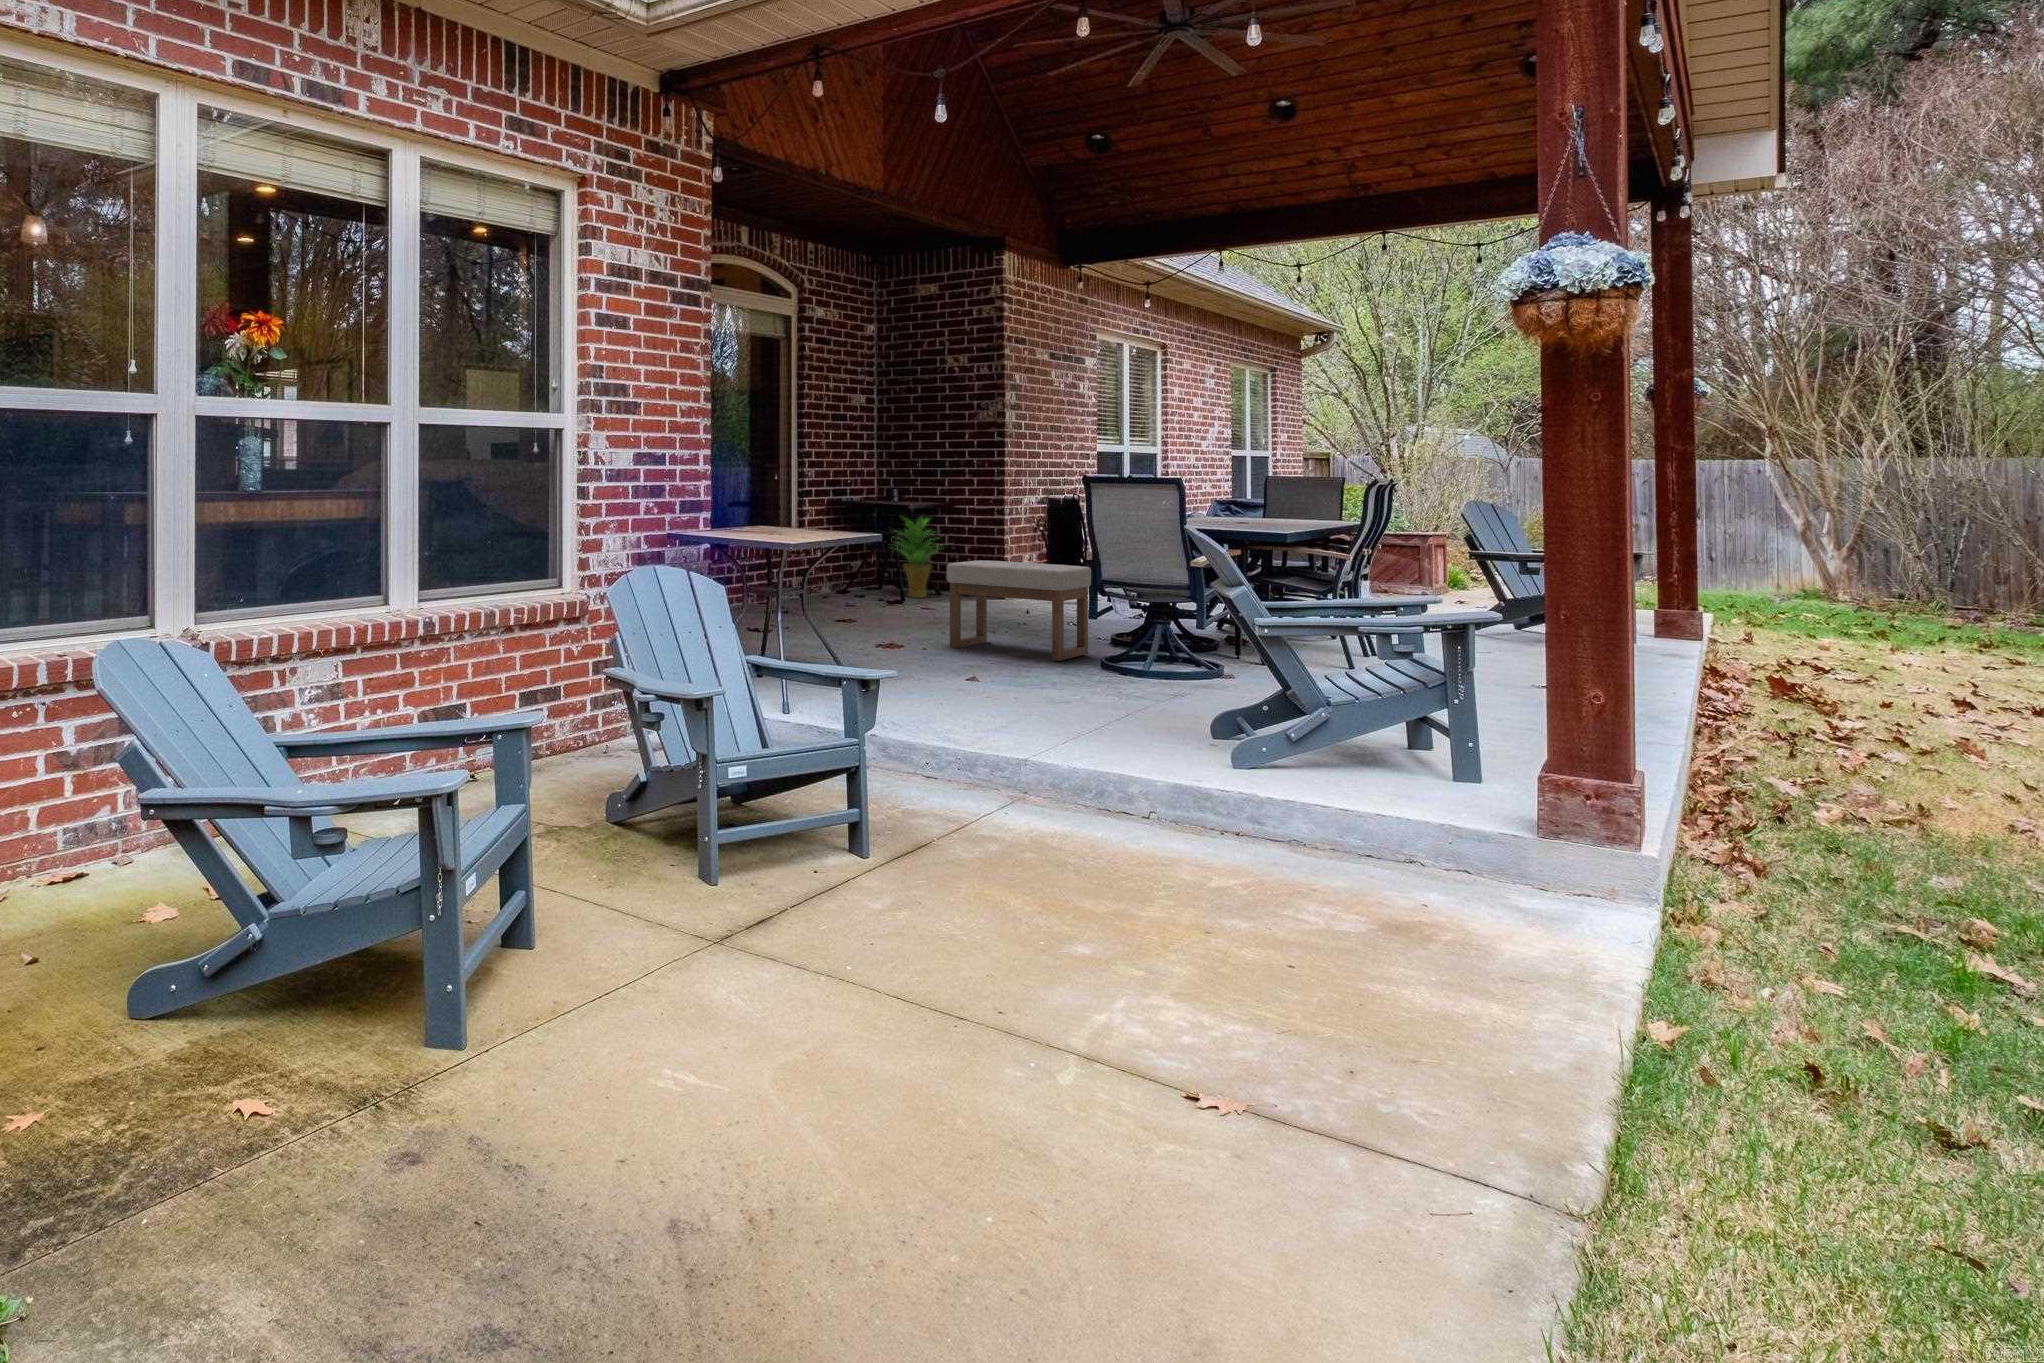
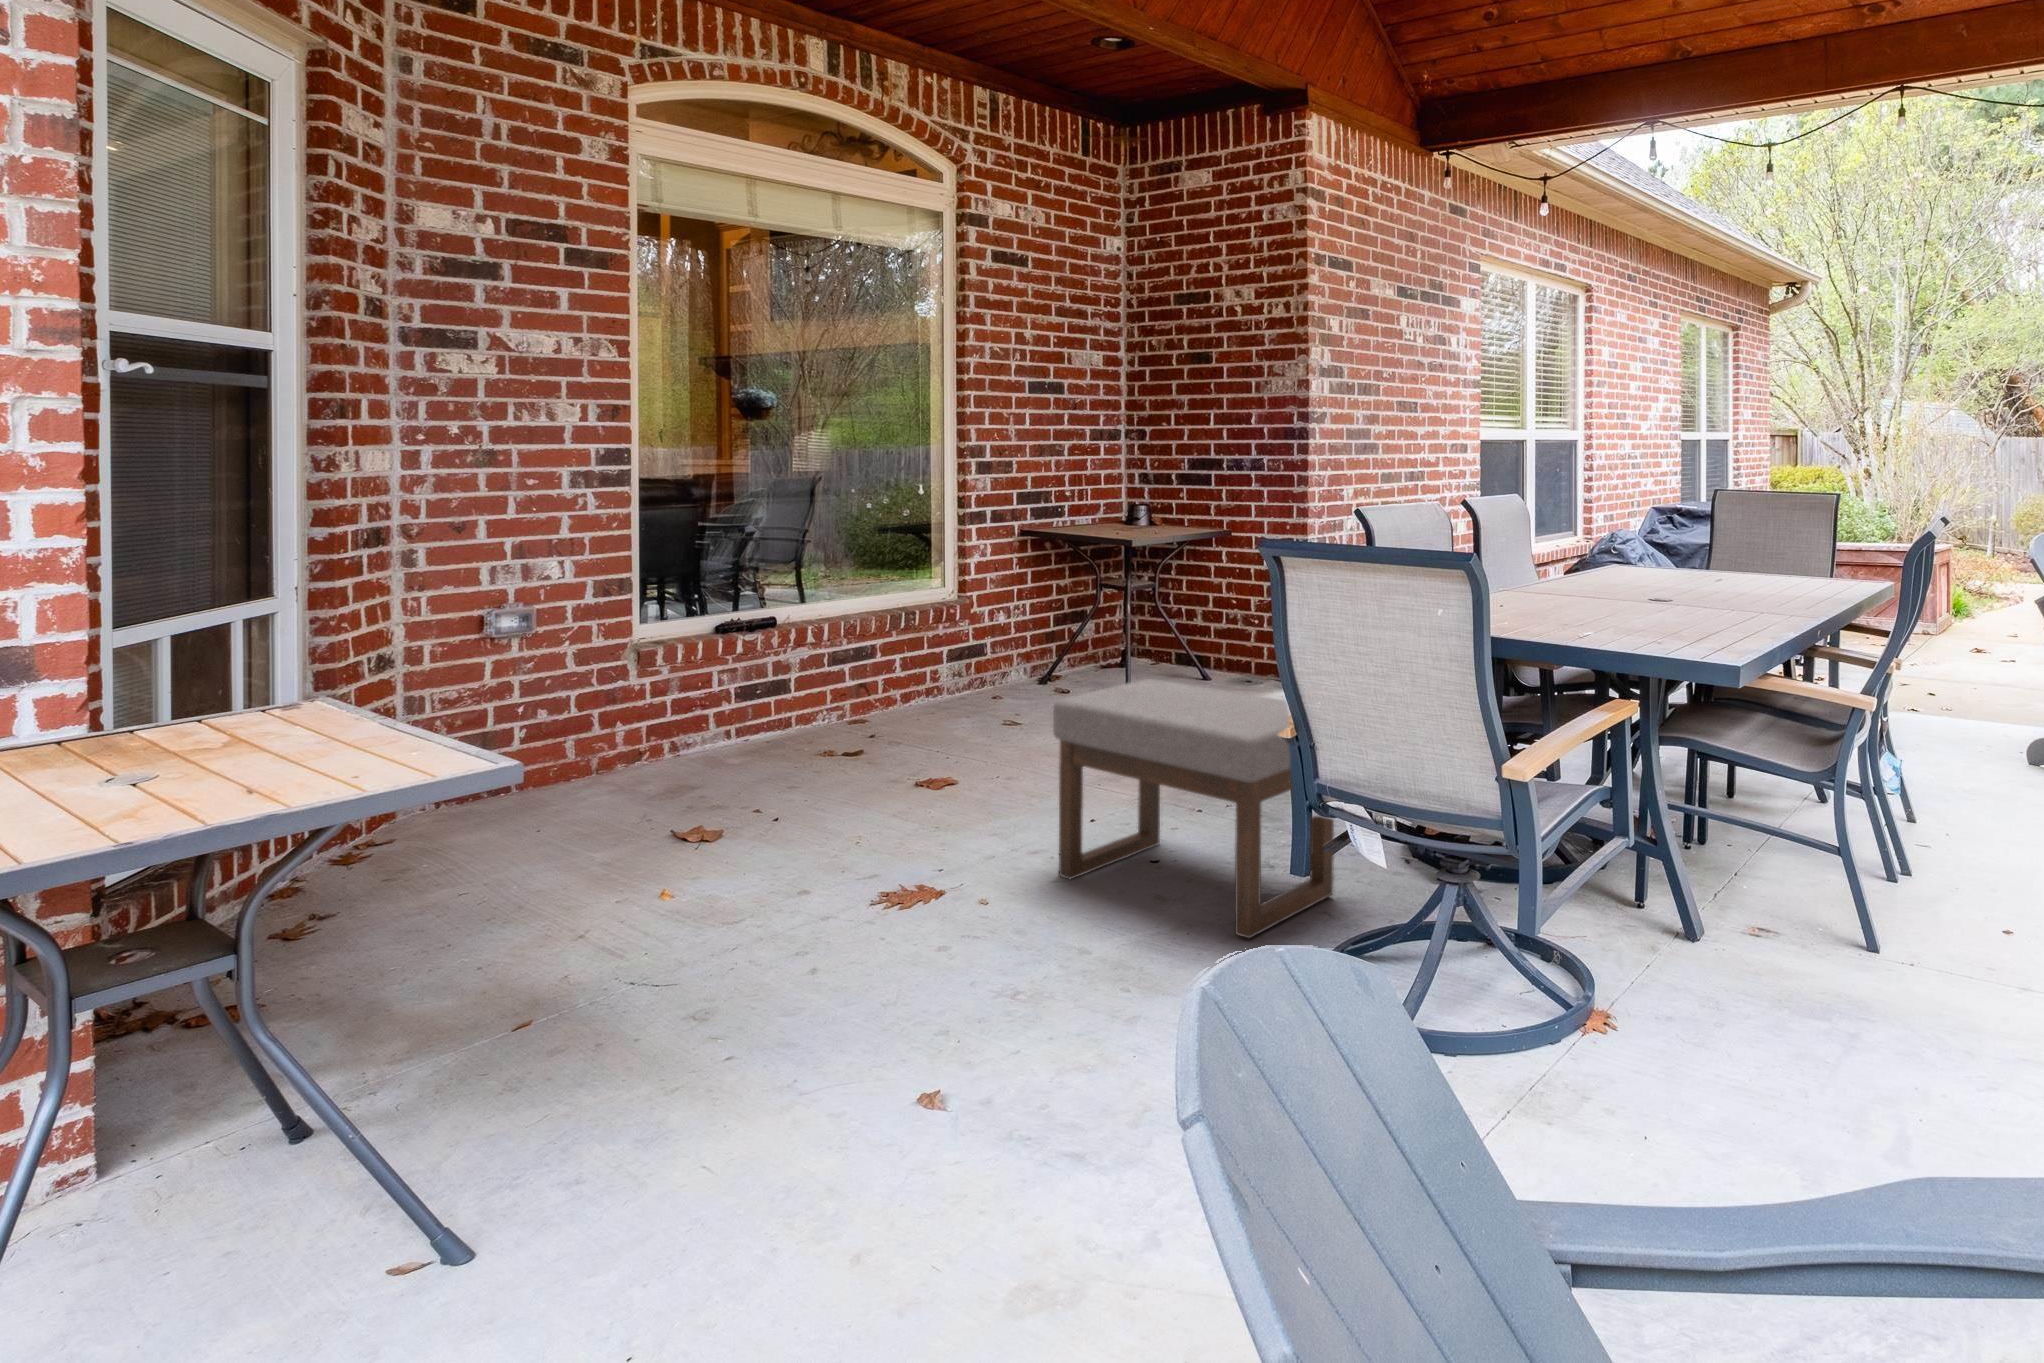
potted plant: present [891,517,937,598] -> none [1122,546,1222,681]

